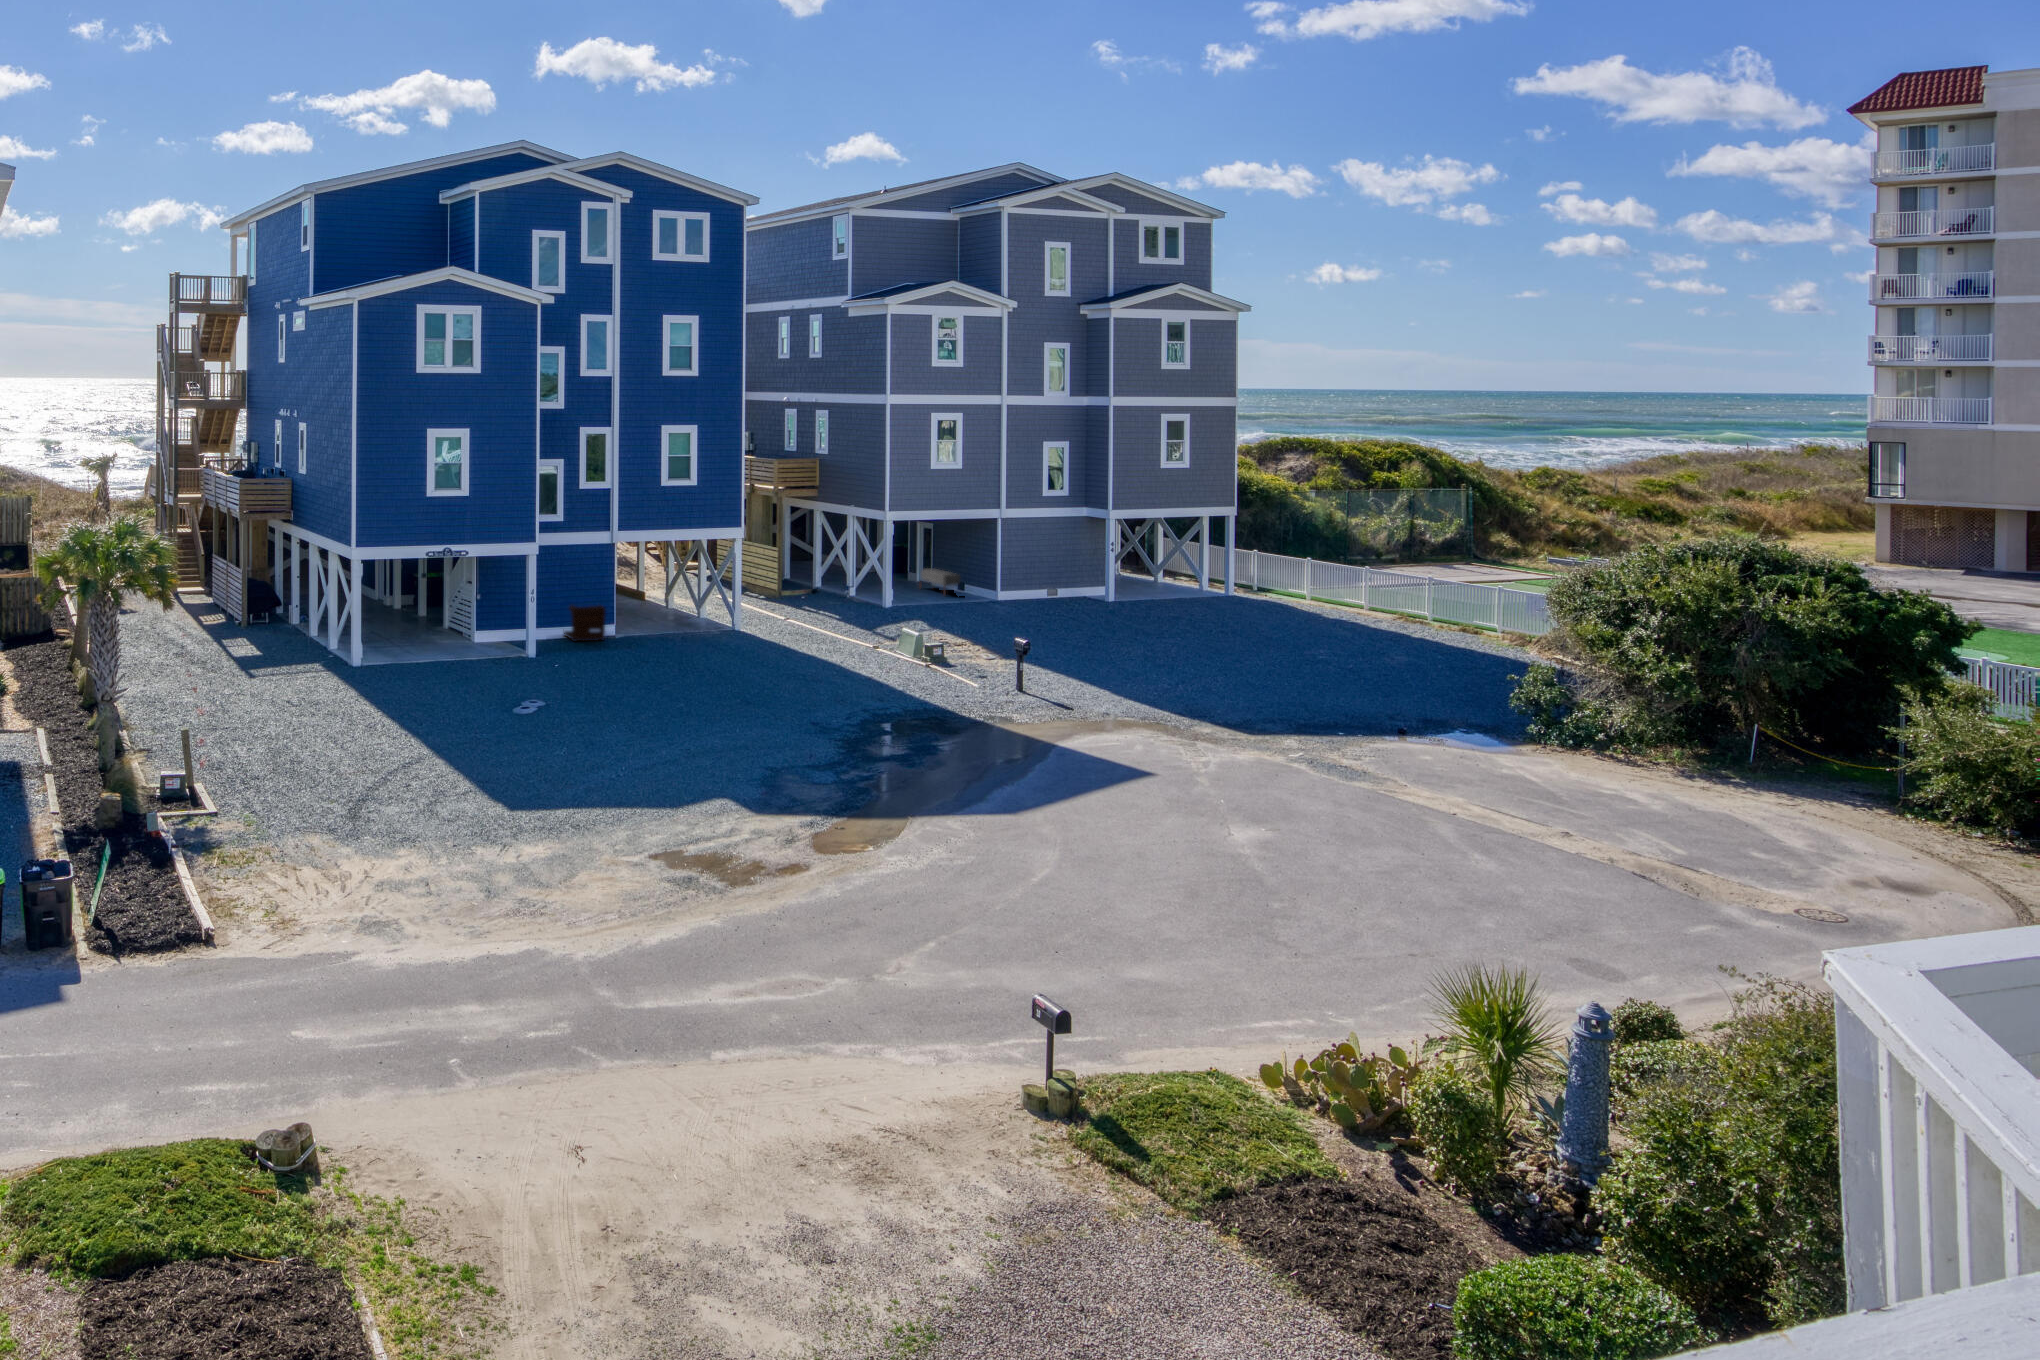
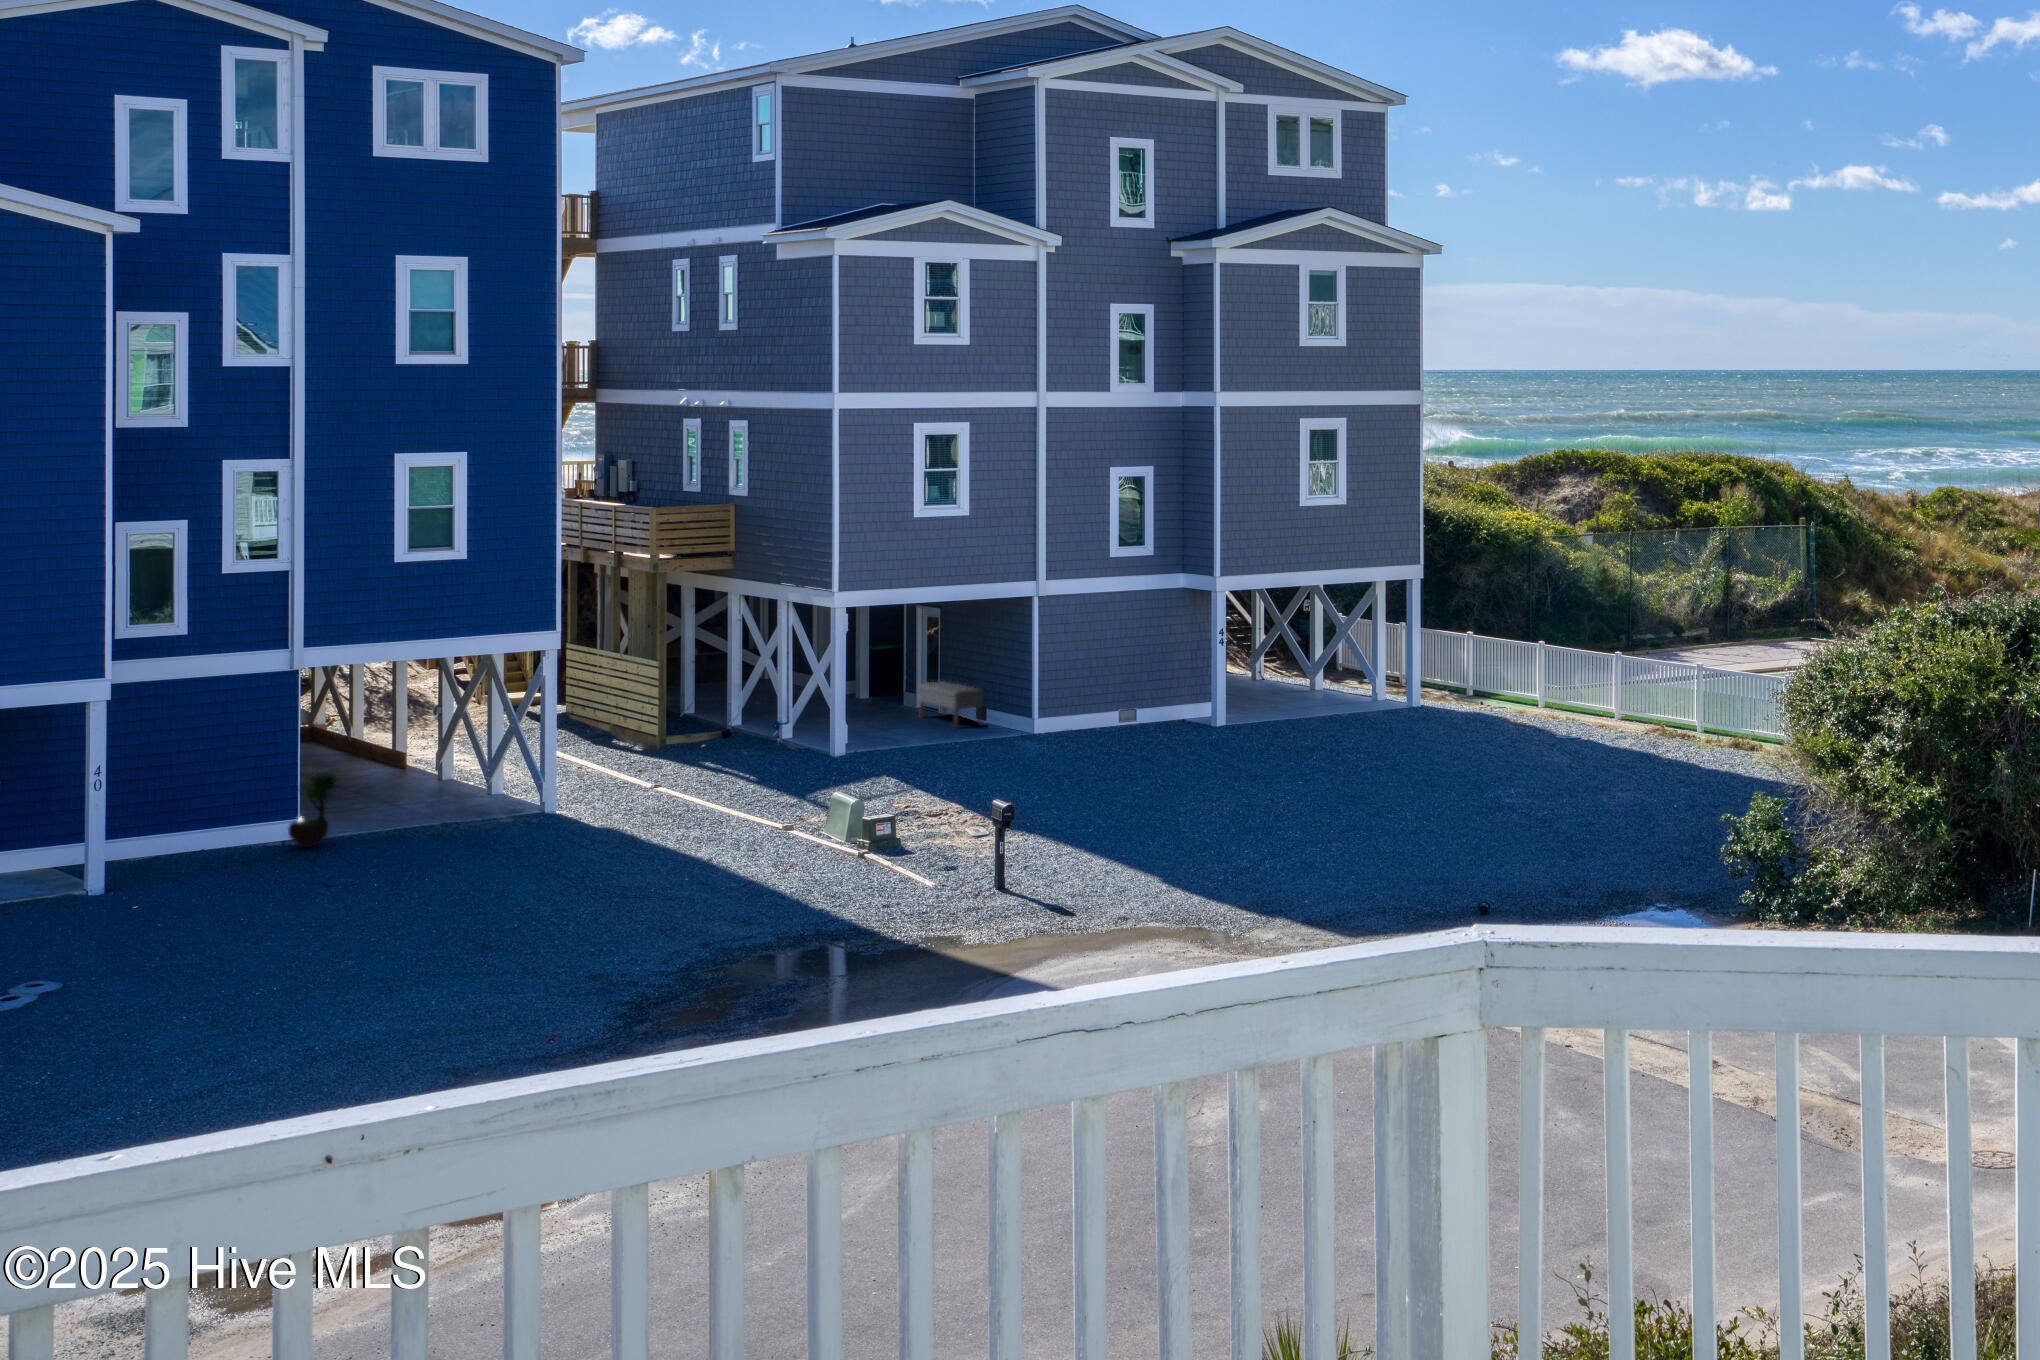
potted tree: none [615,590,641,633] -> present [288,771,339,847]
wooden crate: present [564,605,606,641] -> none [171,793,258,874]

